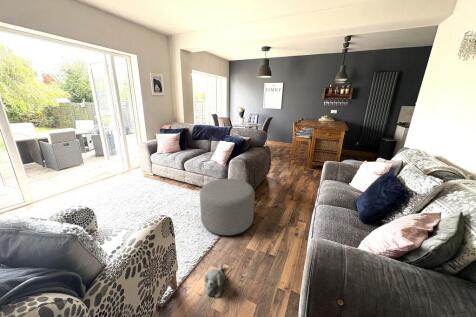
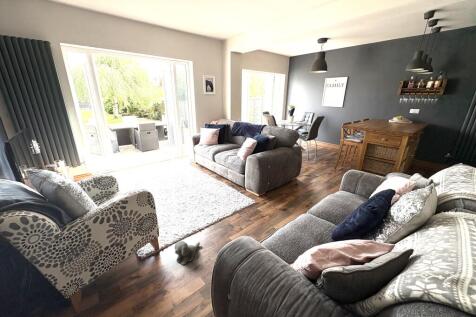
ottoman: present [200,179,255,235] -> none [204,173,254,223]

